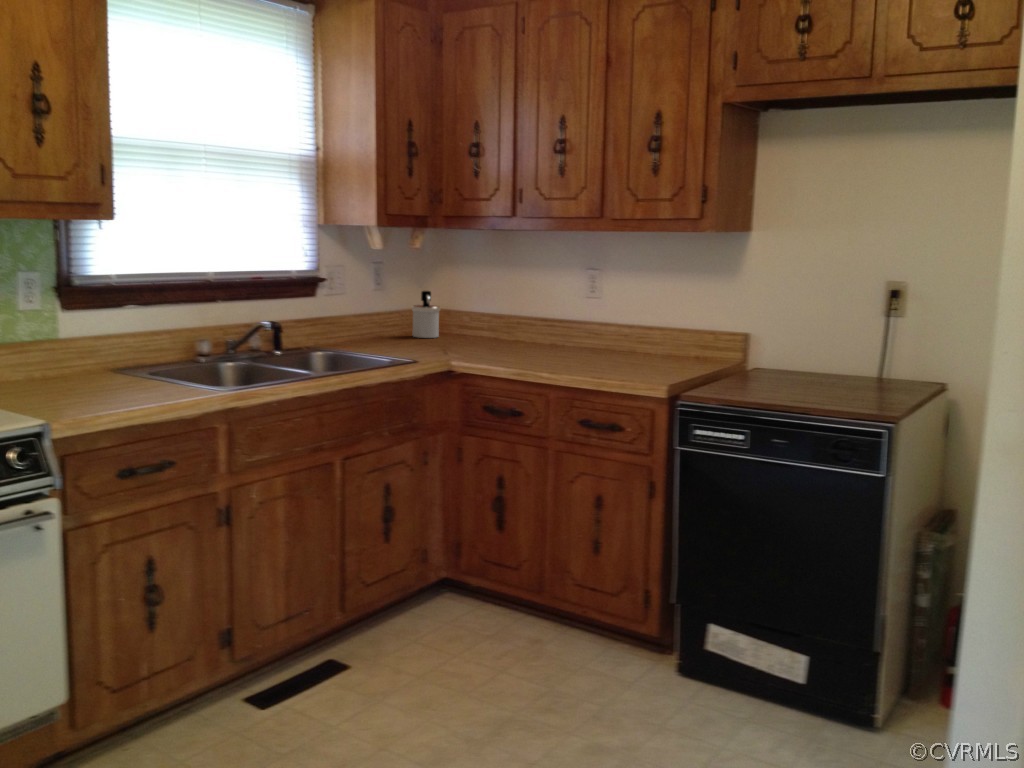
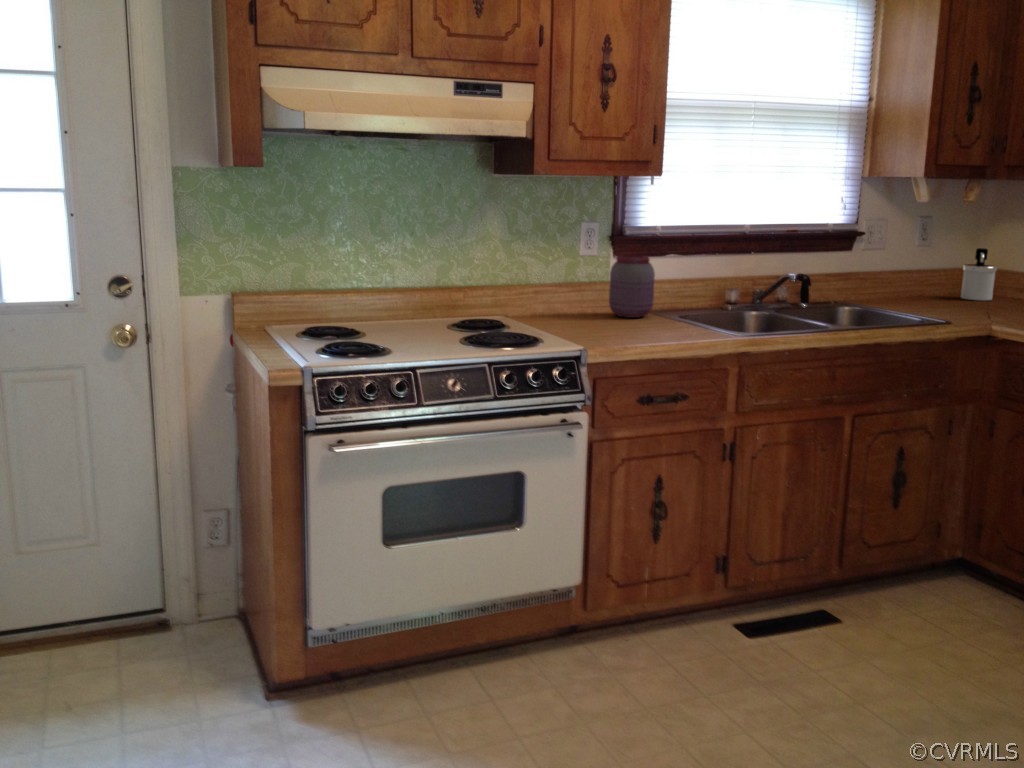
jar: none [62,309,118,380] -> present [609,255,655,318]

